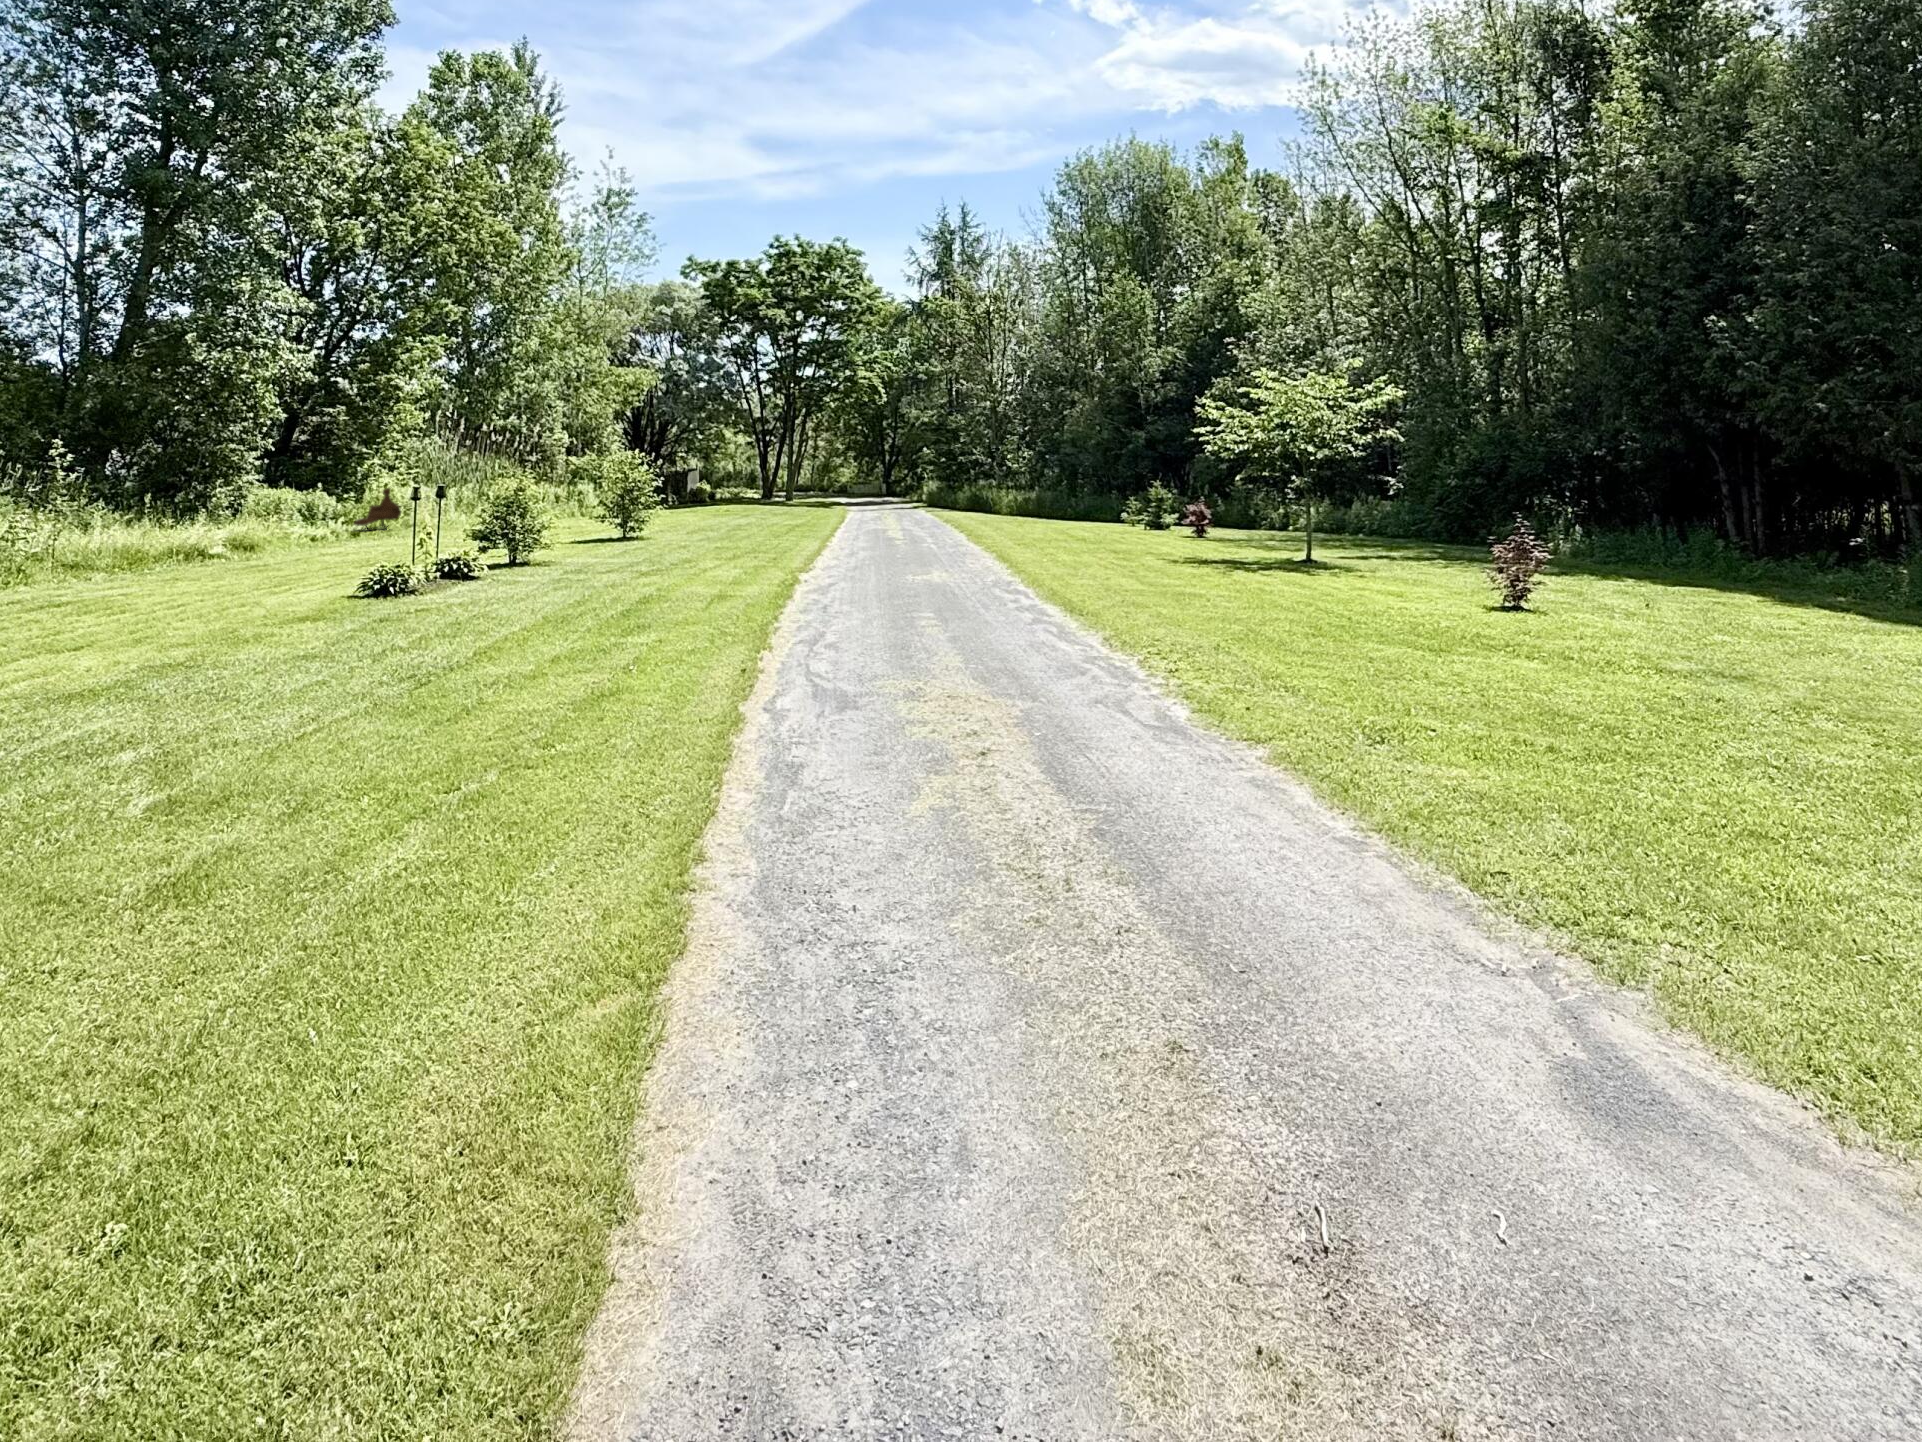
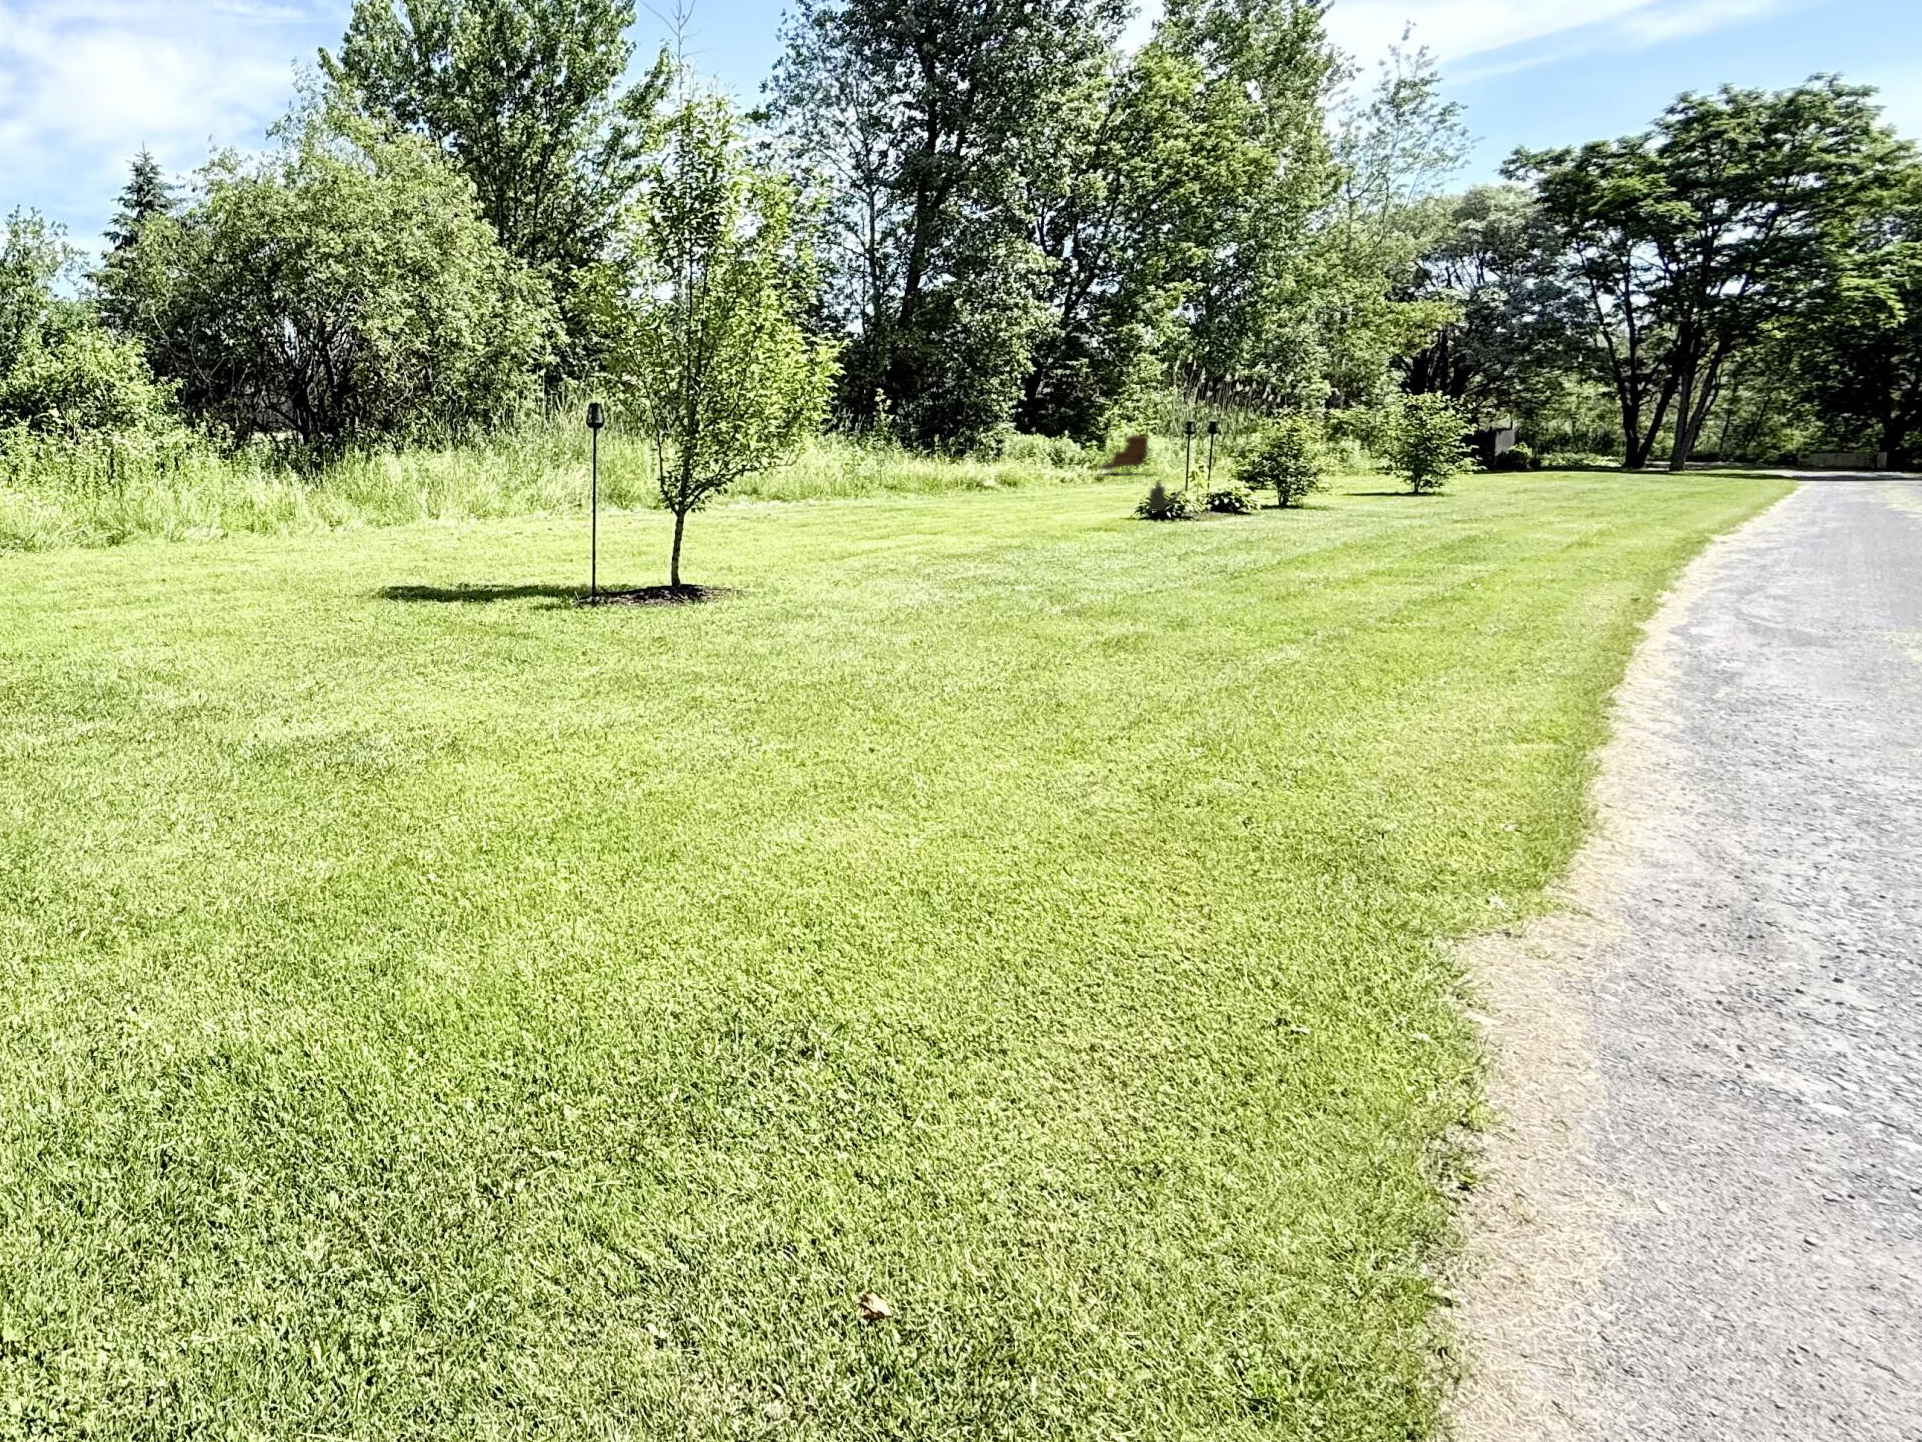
watering can: none [370,550,416,584] -> present [1145,481,1185,511]

